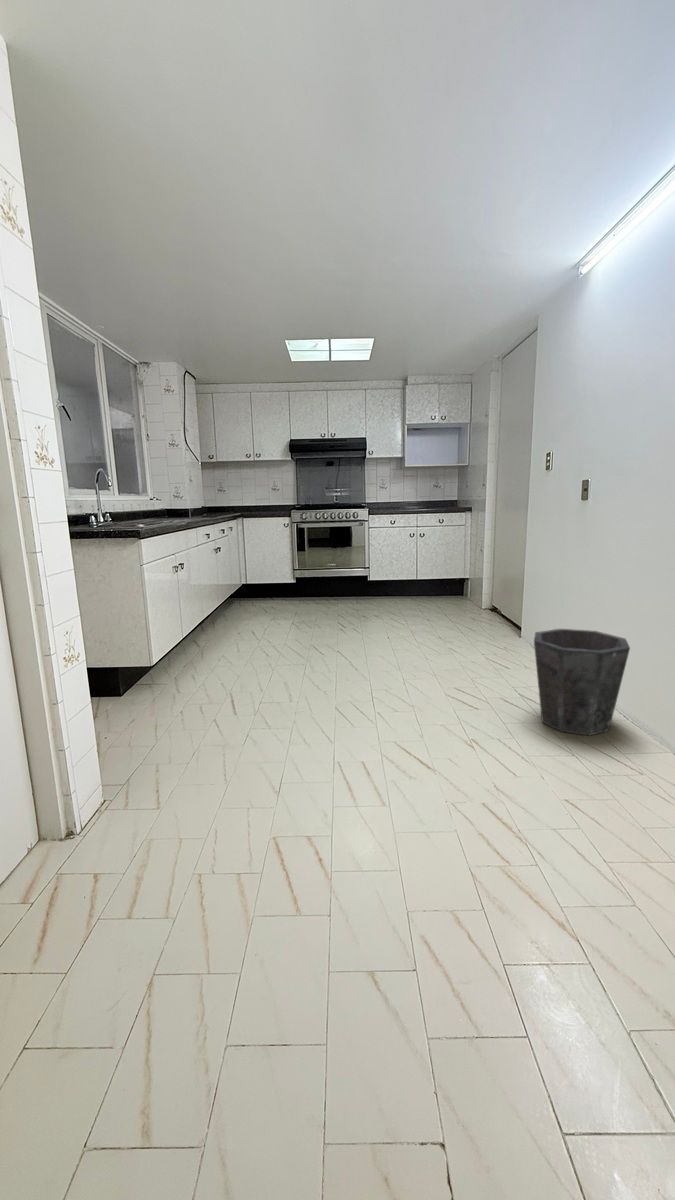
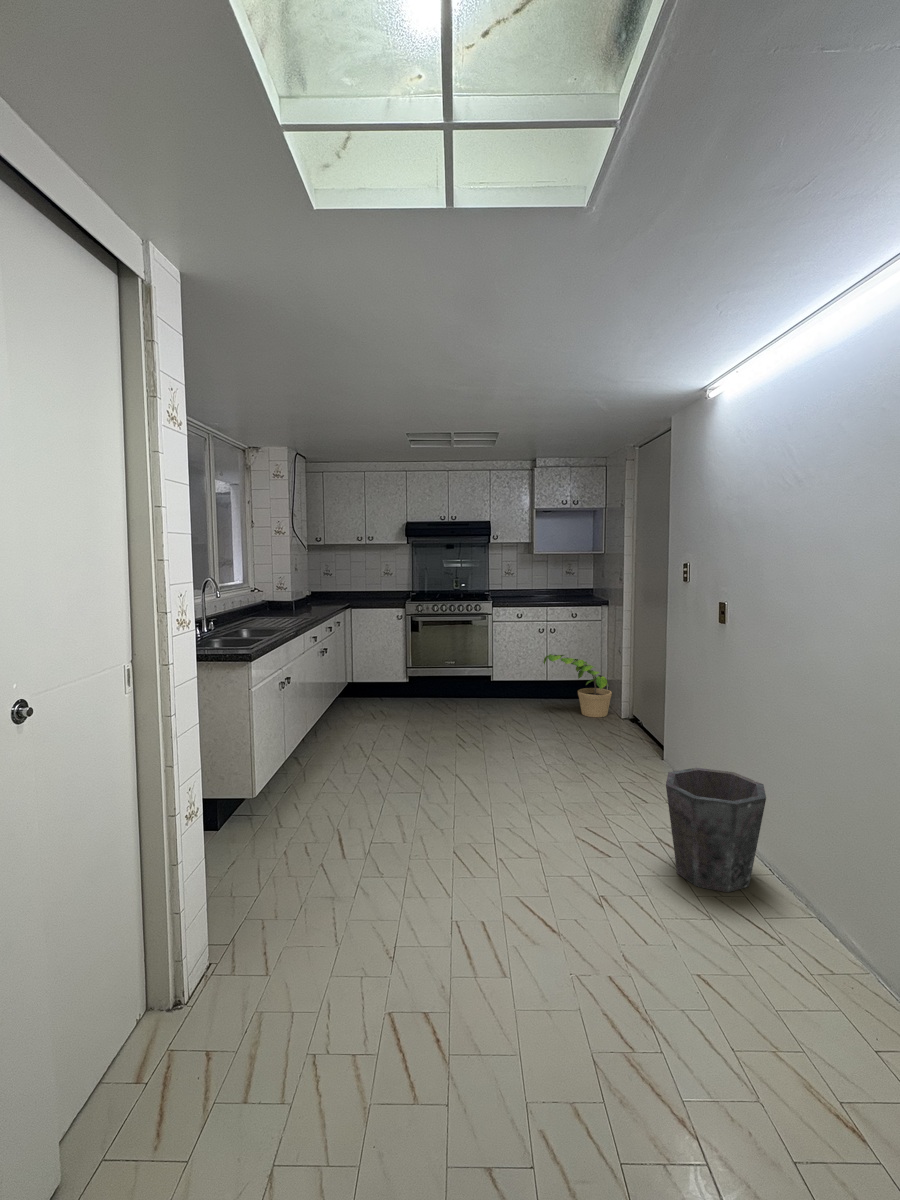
potted plant: none [415,555,476,610] -> present [544,654,612,717]

